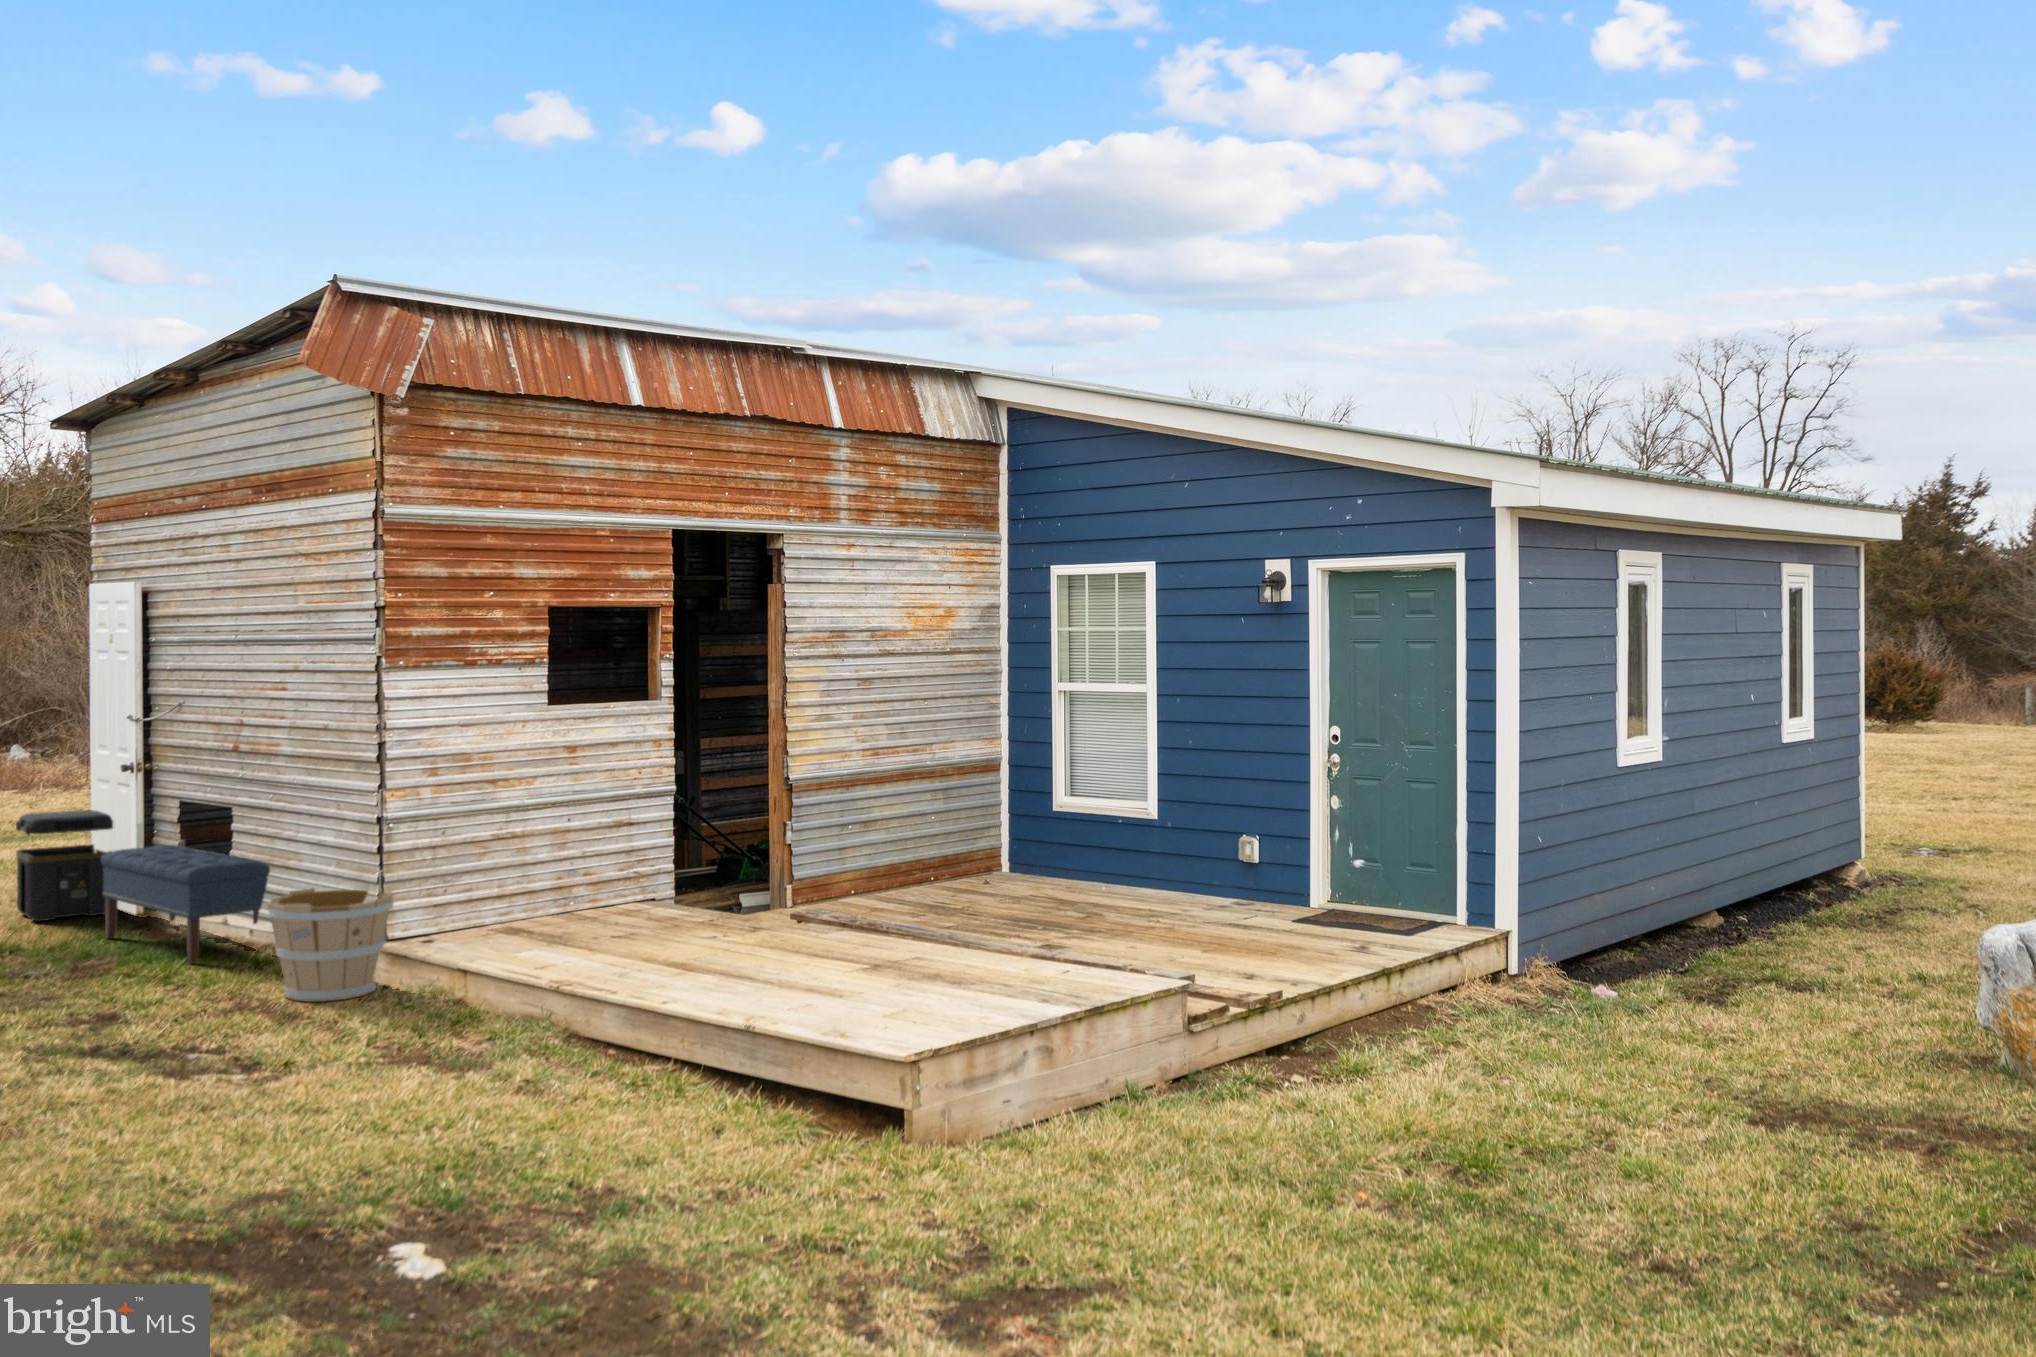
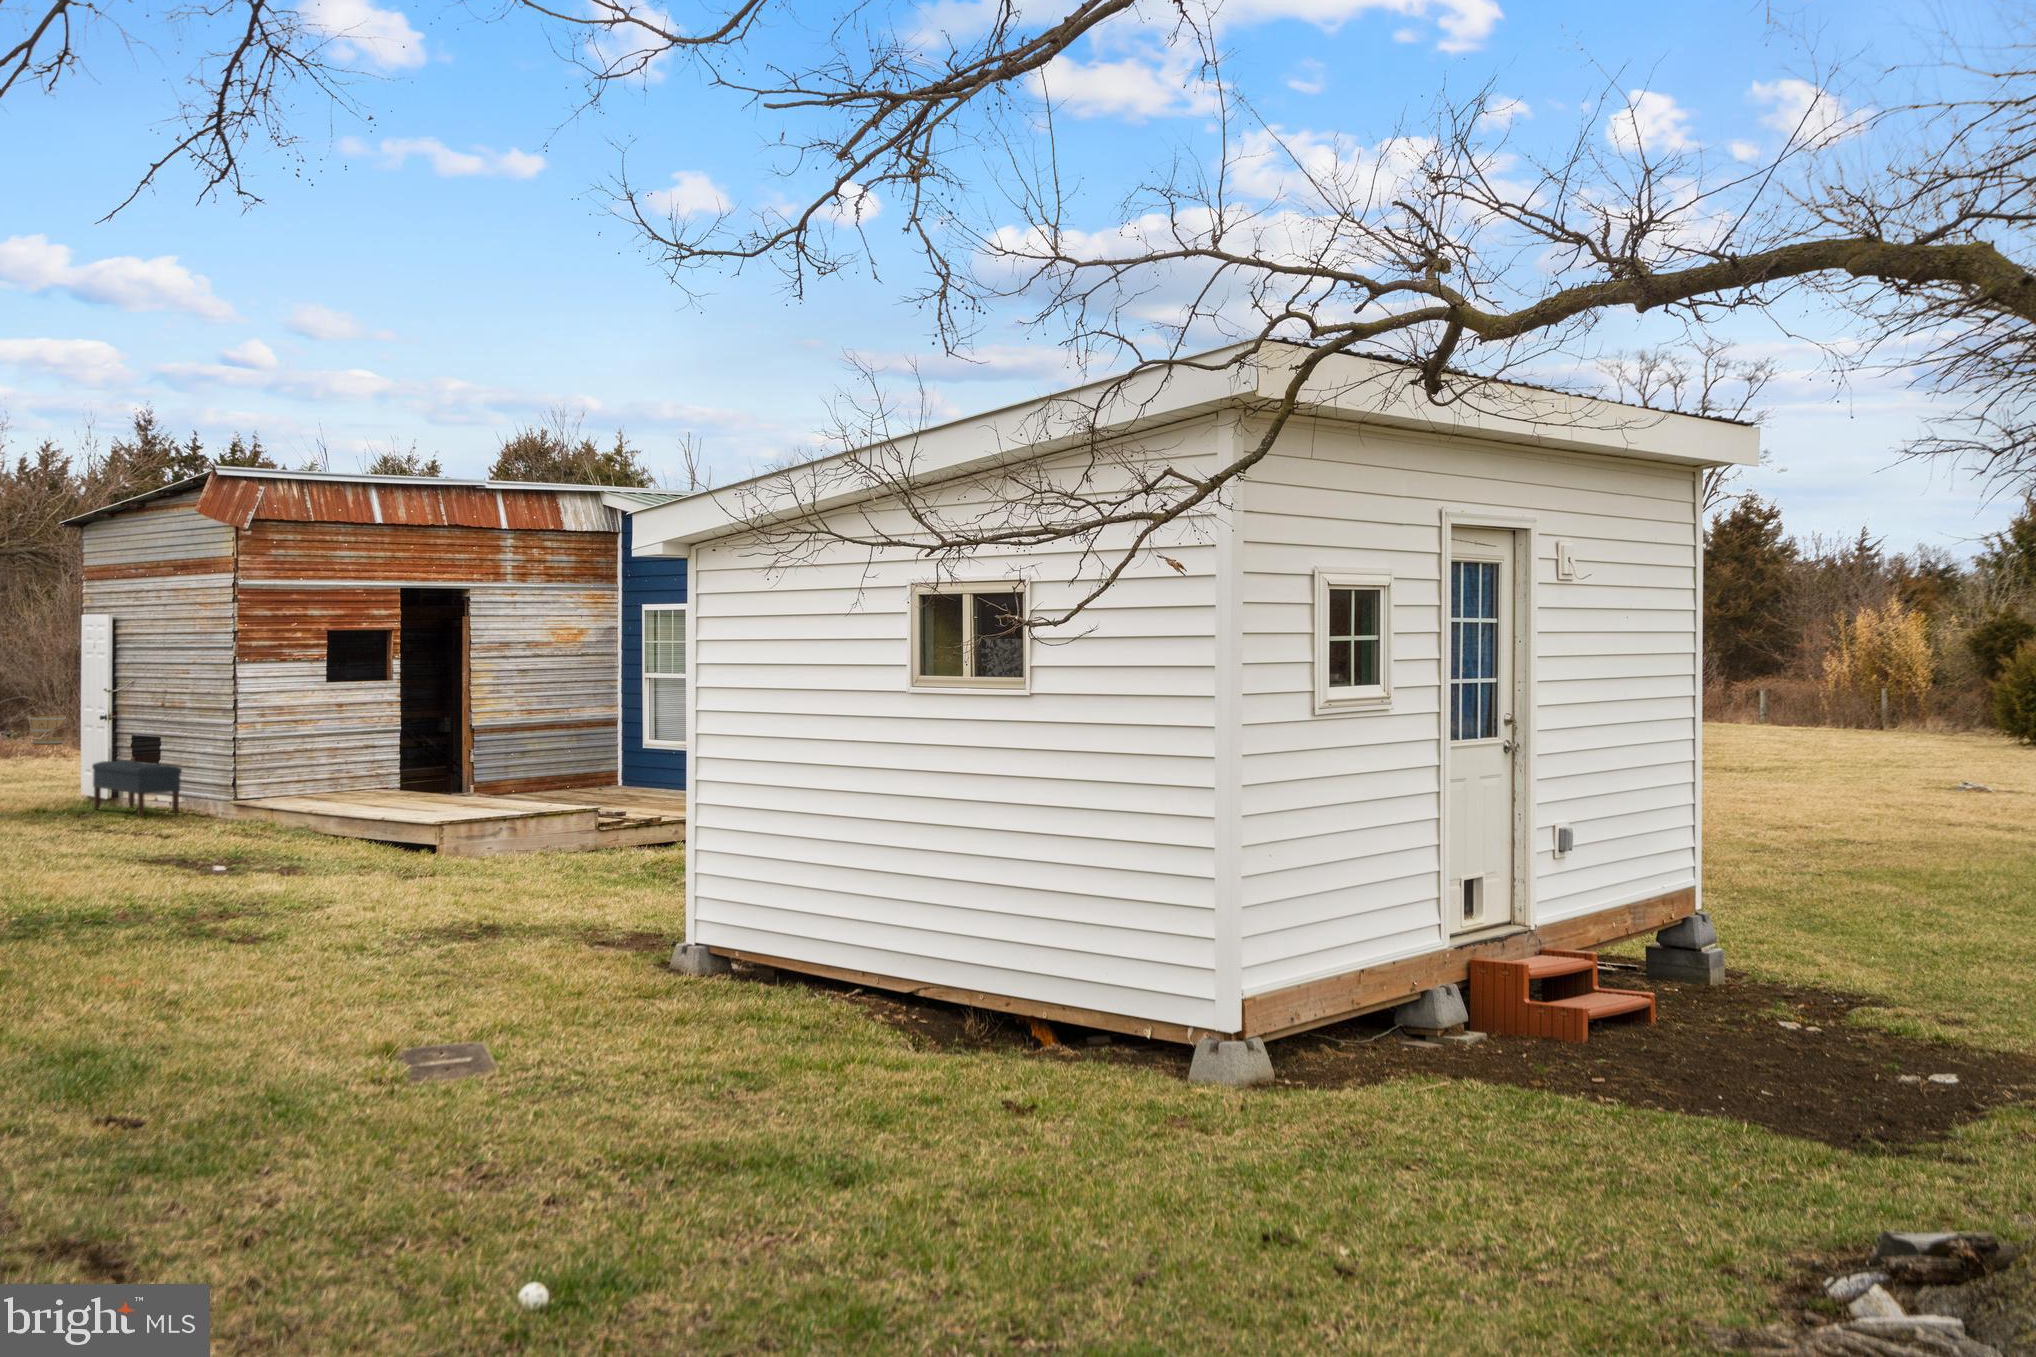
toolbox: present [16,810,113,921] -> none [44,744,98,804]
wooden bucket: present [268,888,394,1002] -> present [27,714,66,744]

